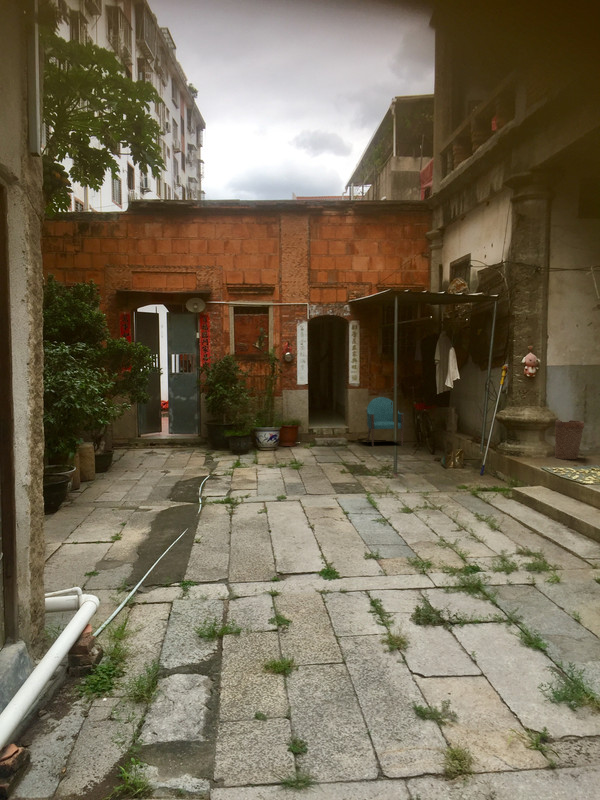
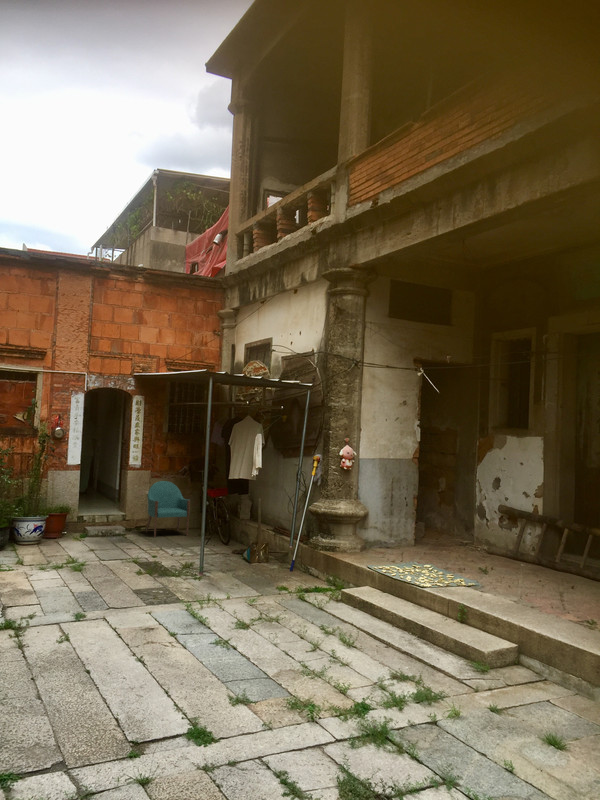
basket: present [555,420,584,459] -> none [368,513,395,555]

